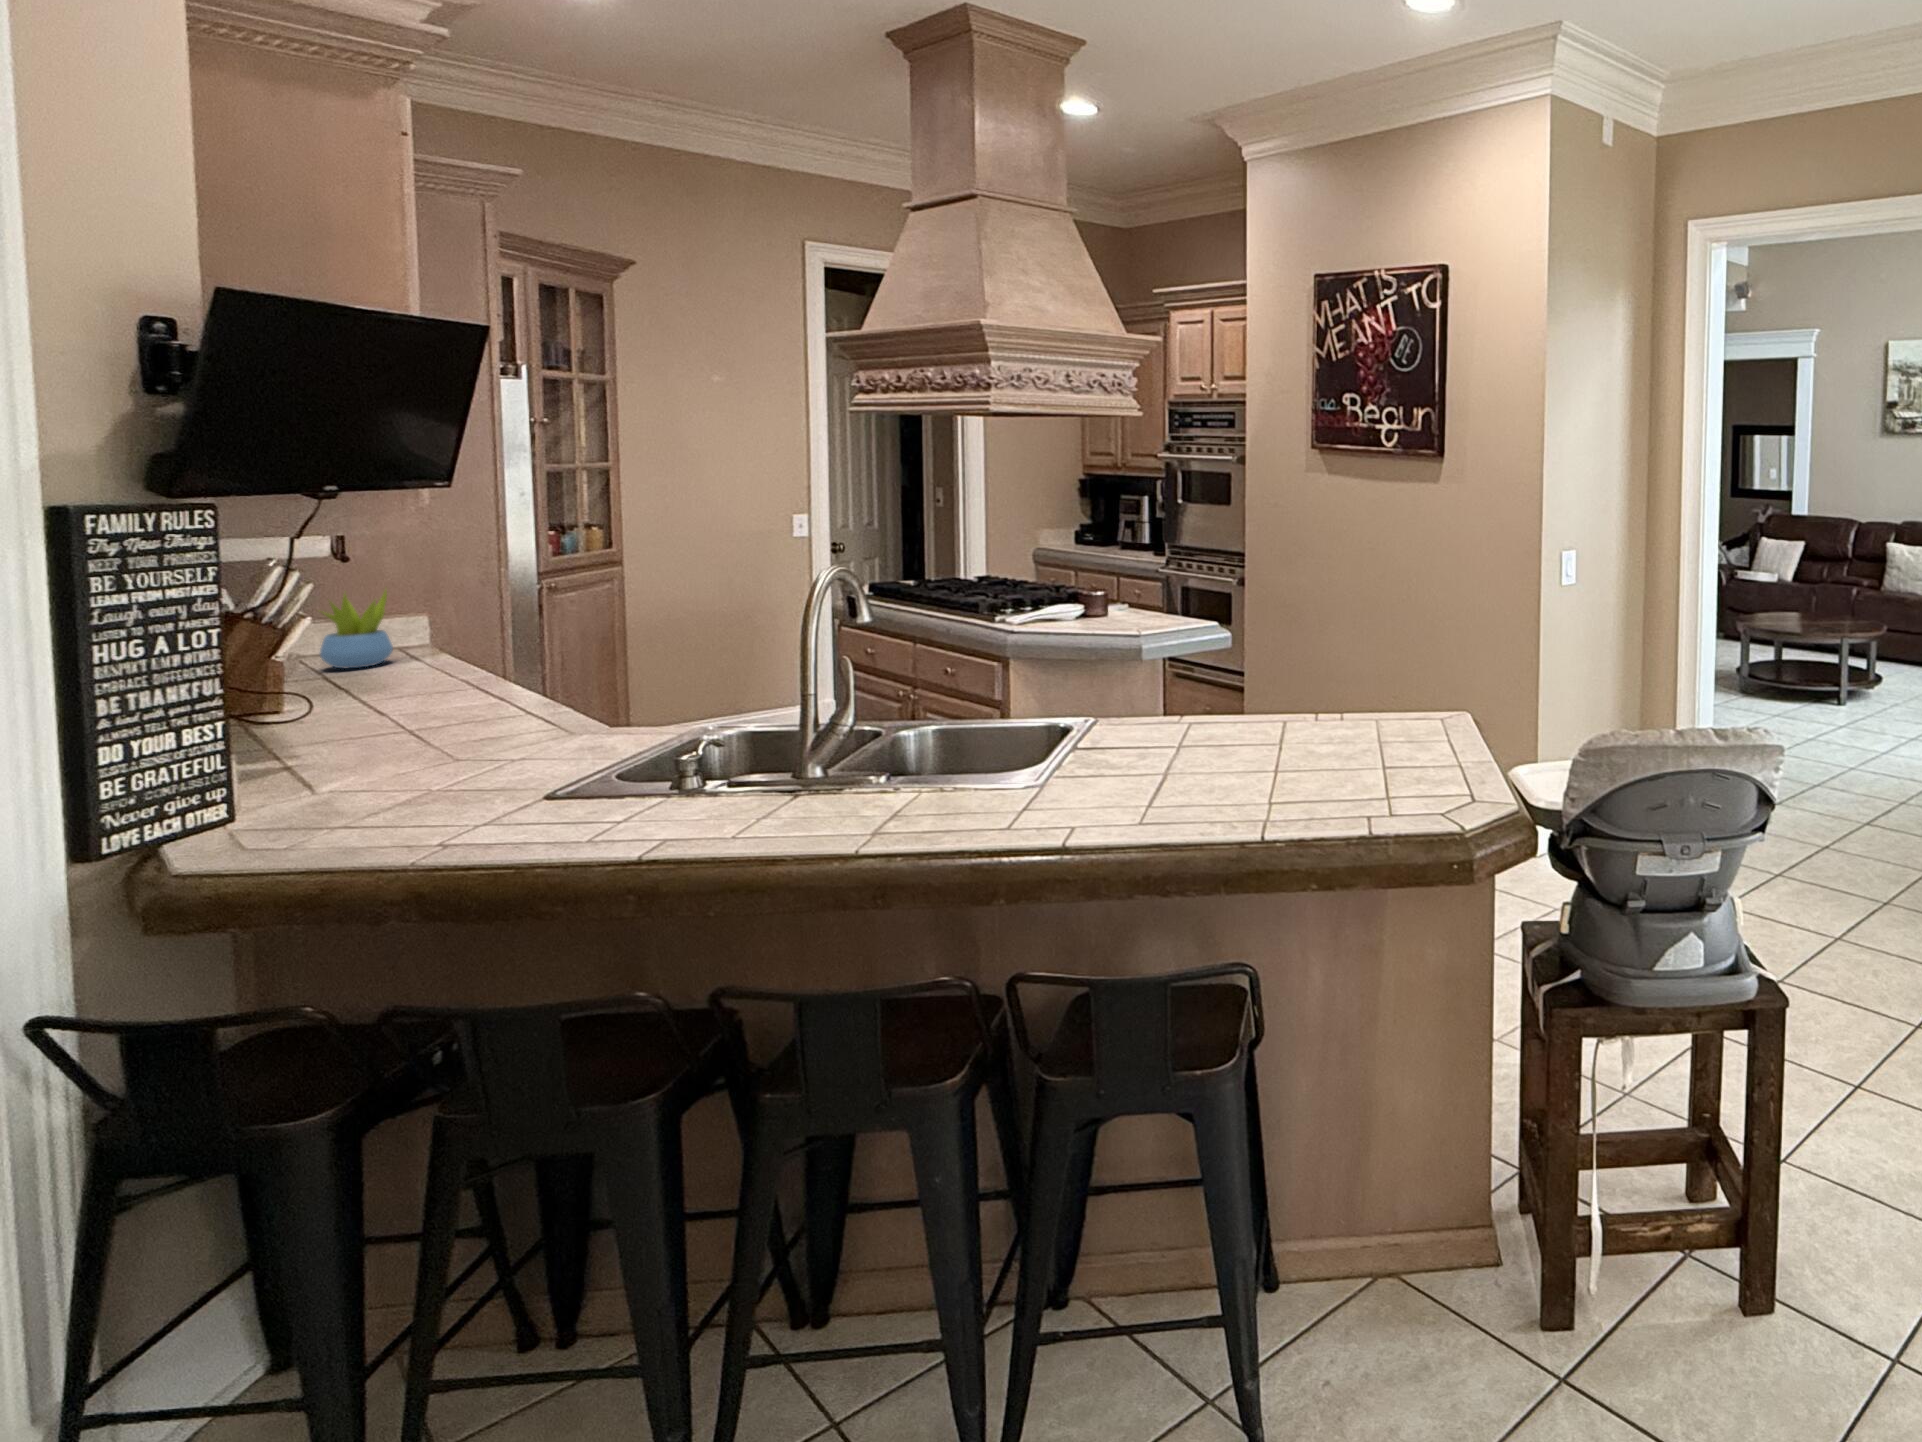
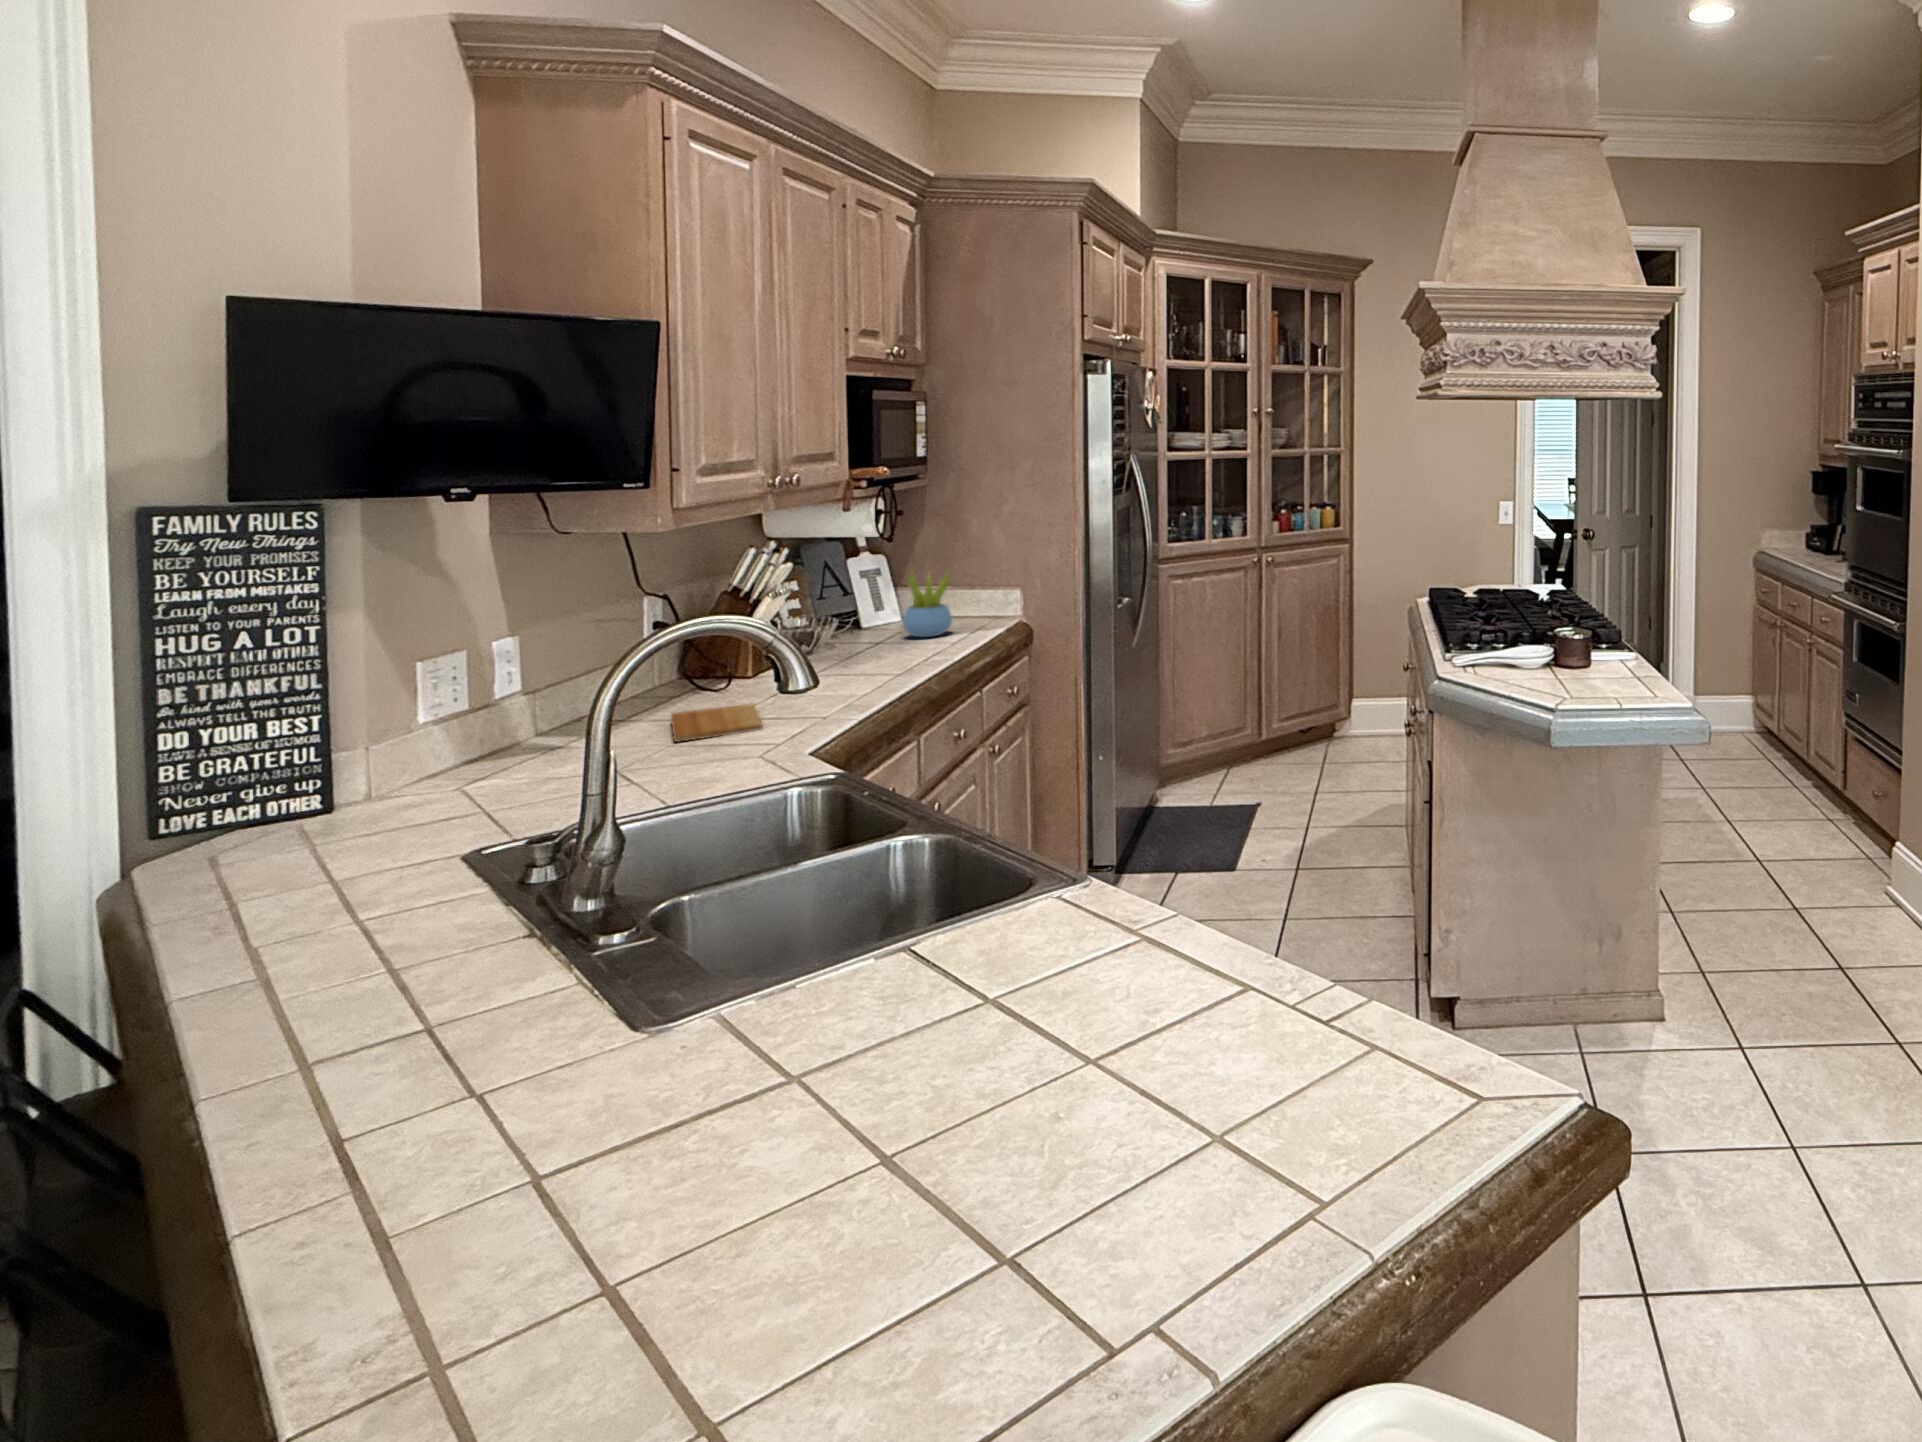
cutting board: none [312,718,488,748] -> present [671,703,763,742]

